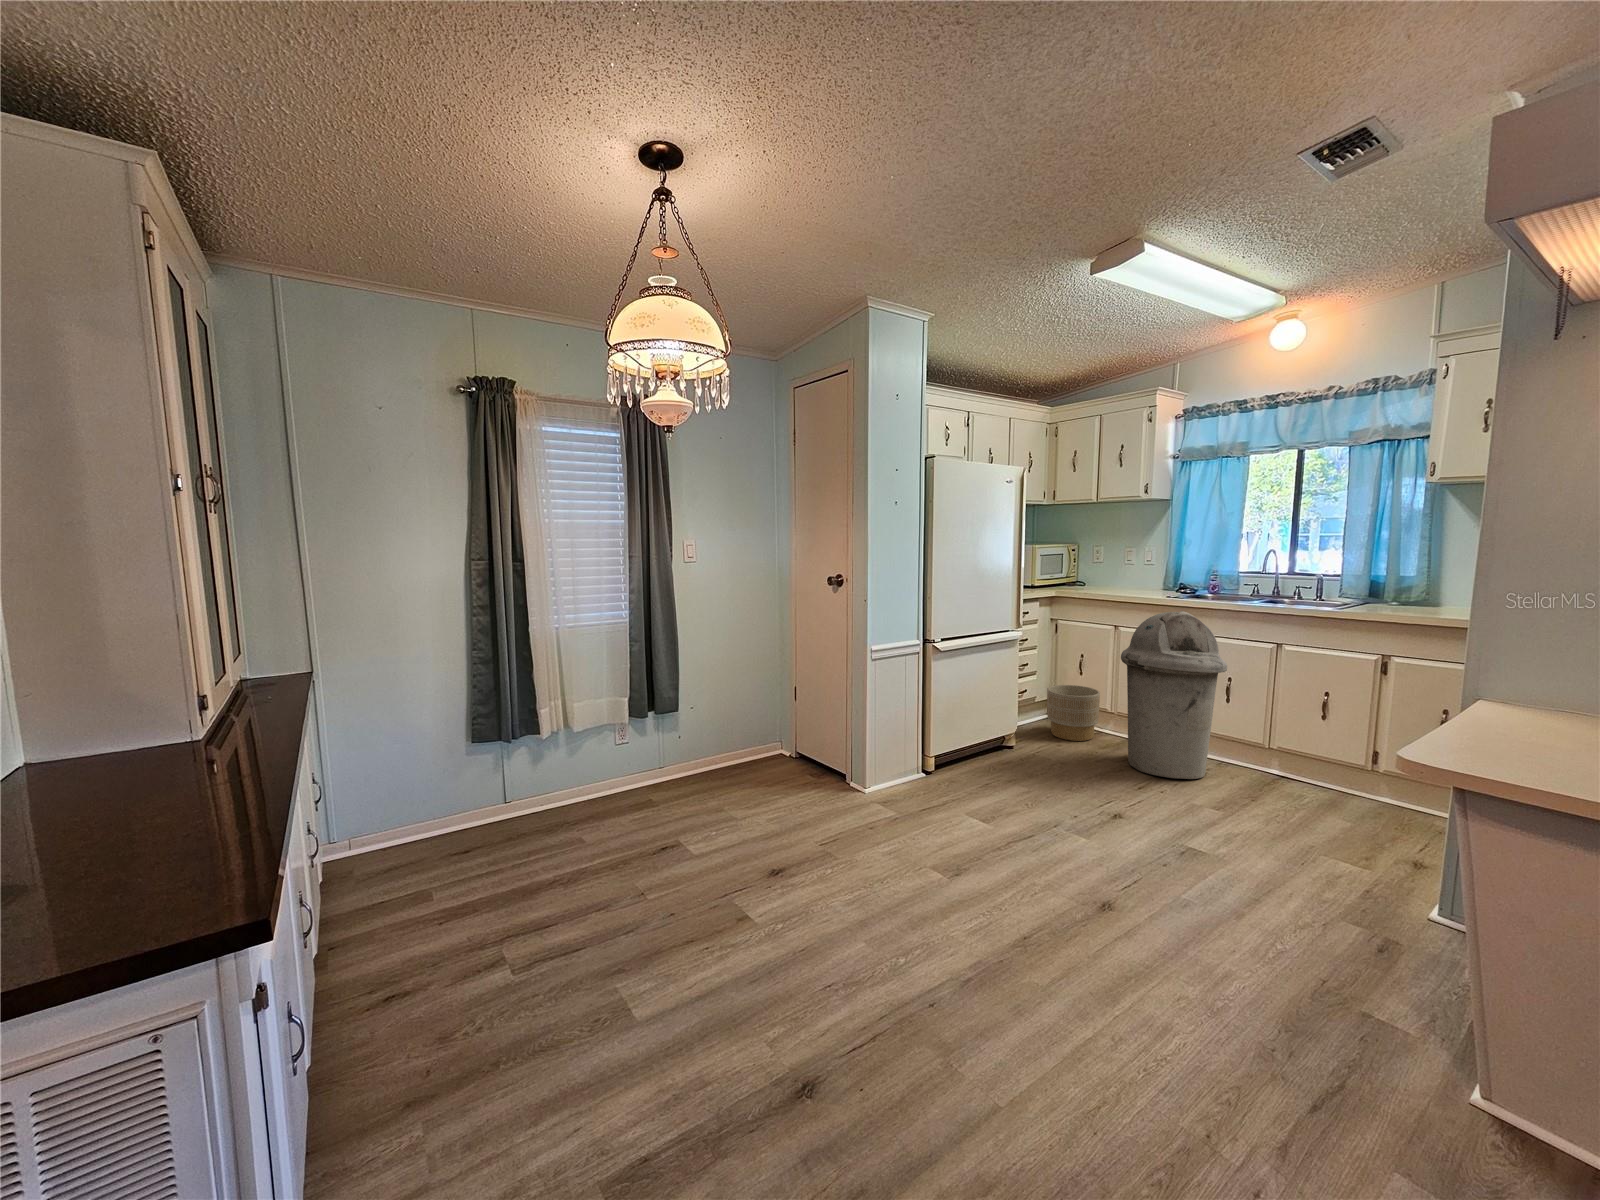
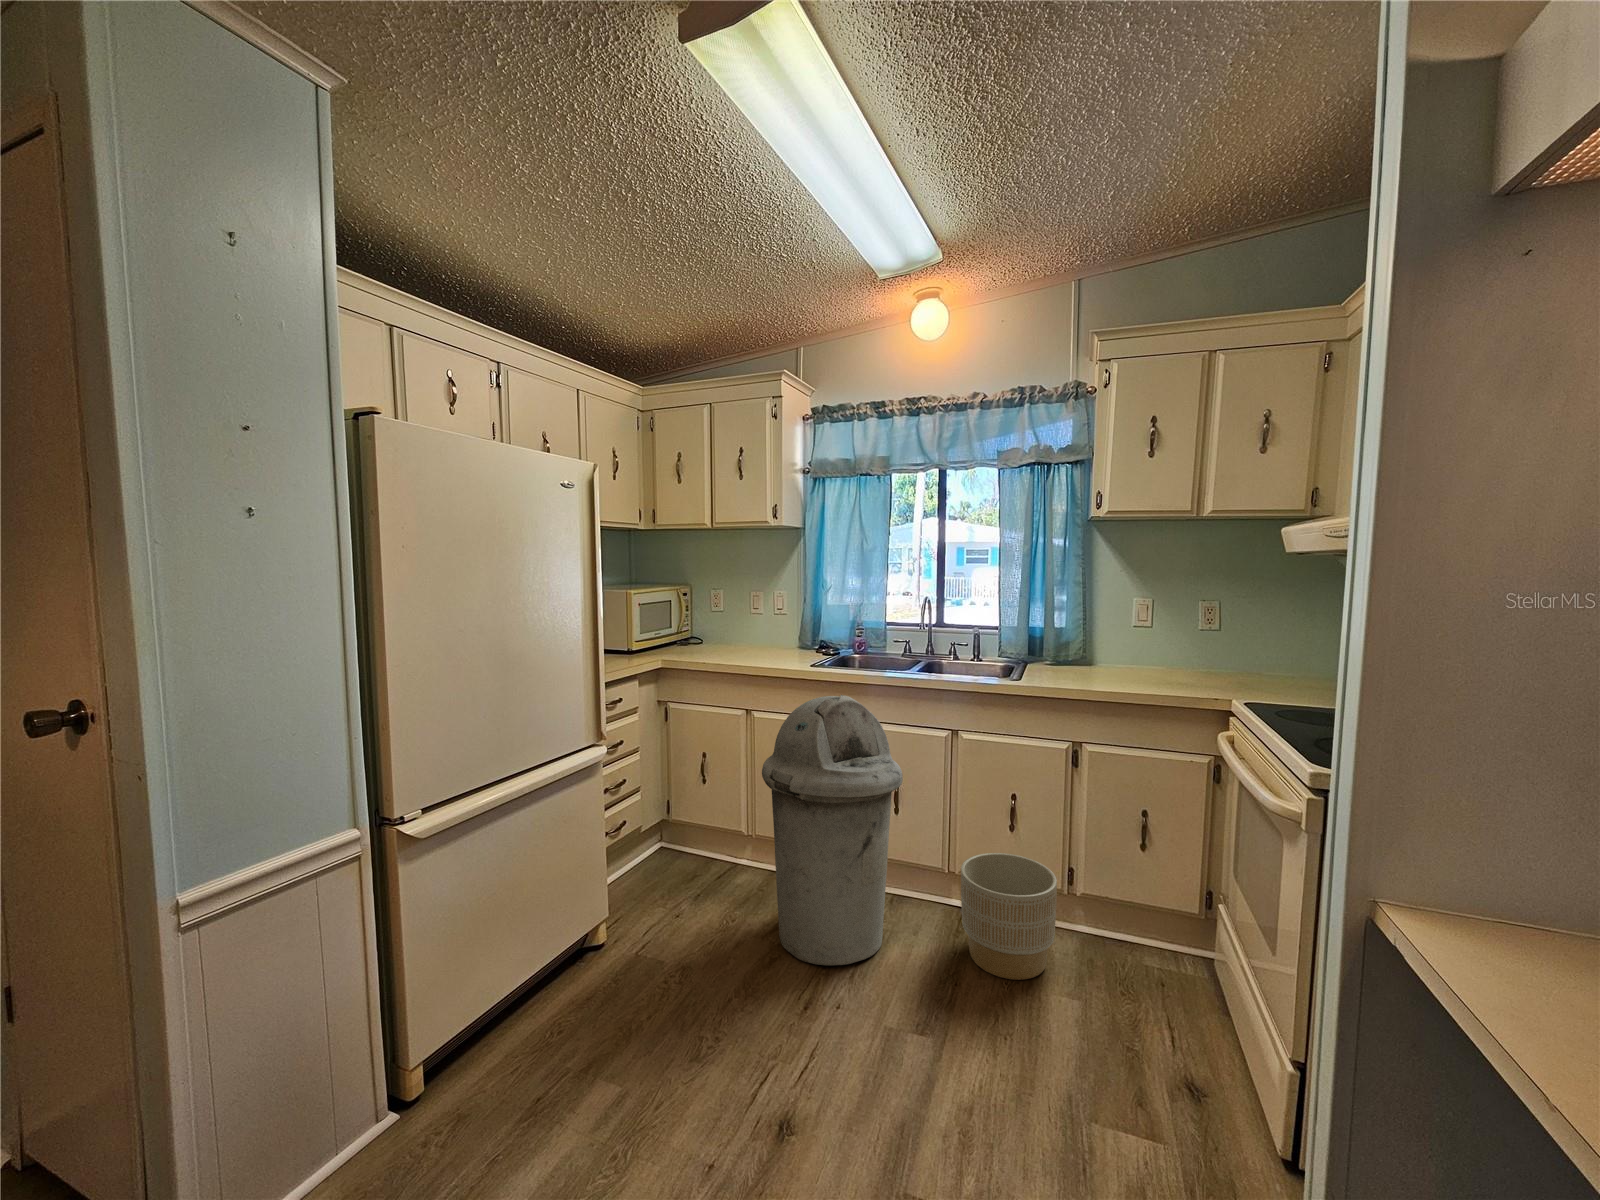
planter: present [1047,685,1100,741] -> present [961,853,1057,980]

